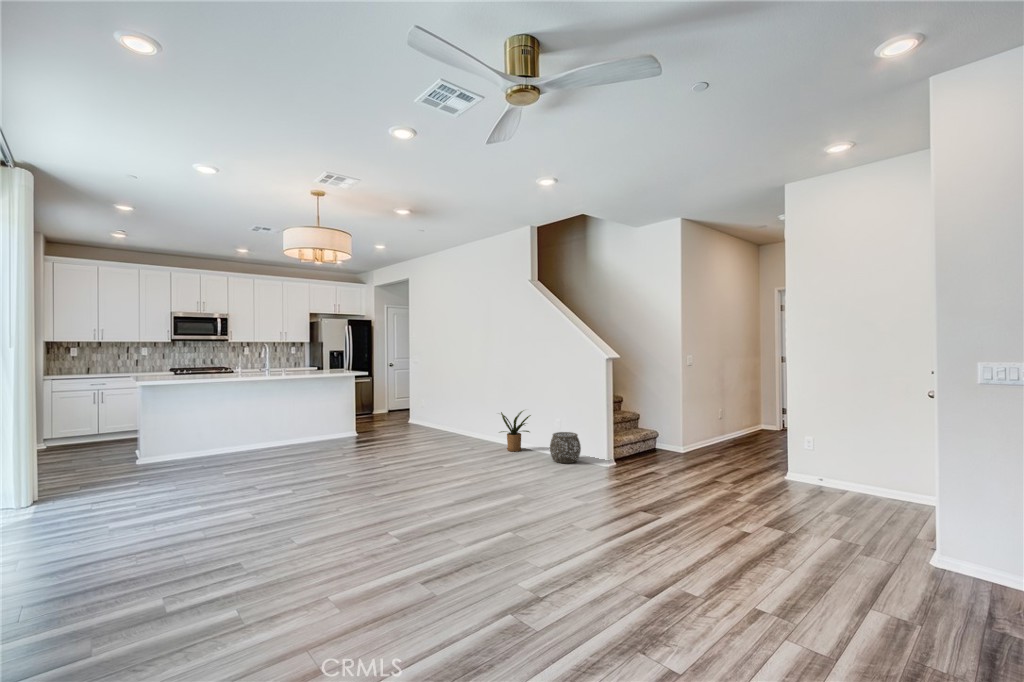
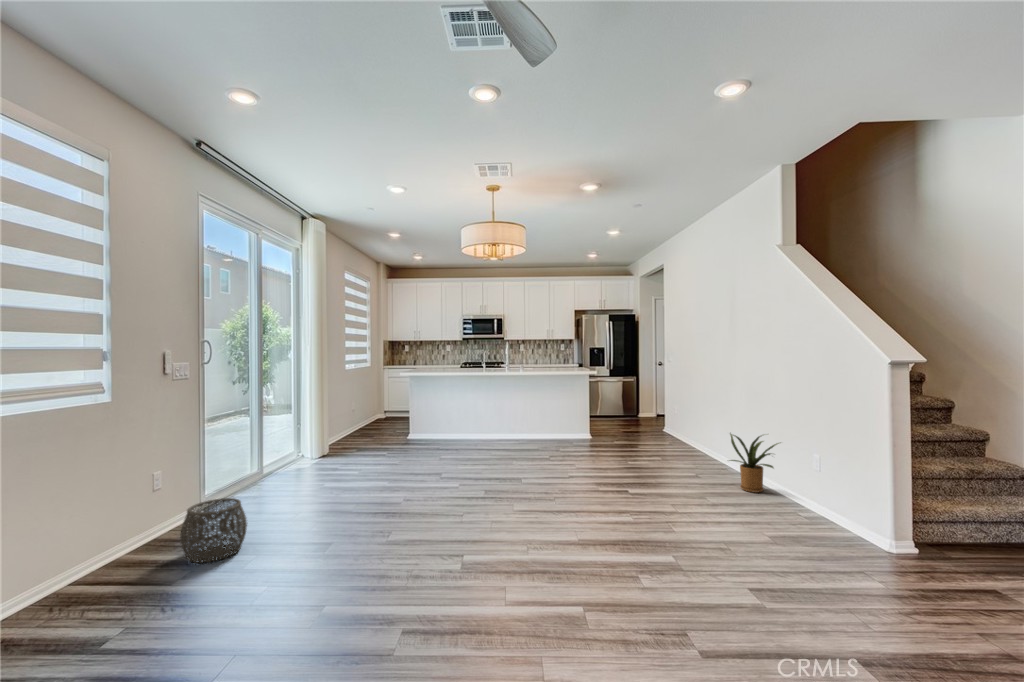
woven basket: present [550,432,581,463] -> present [180,498,247,563]

